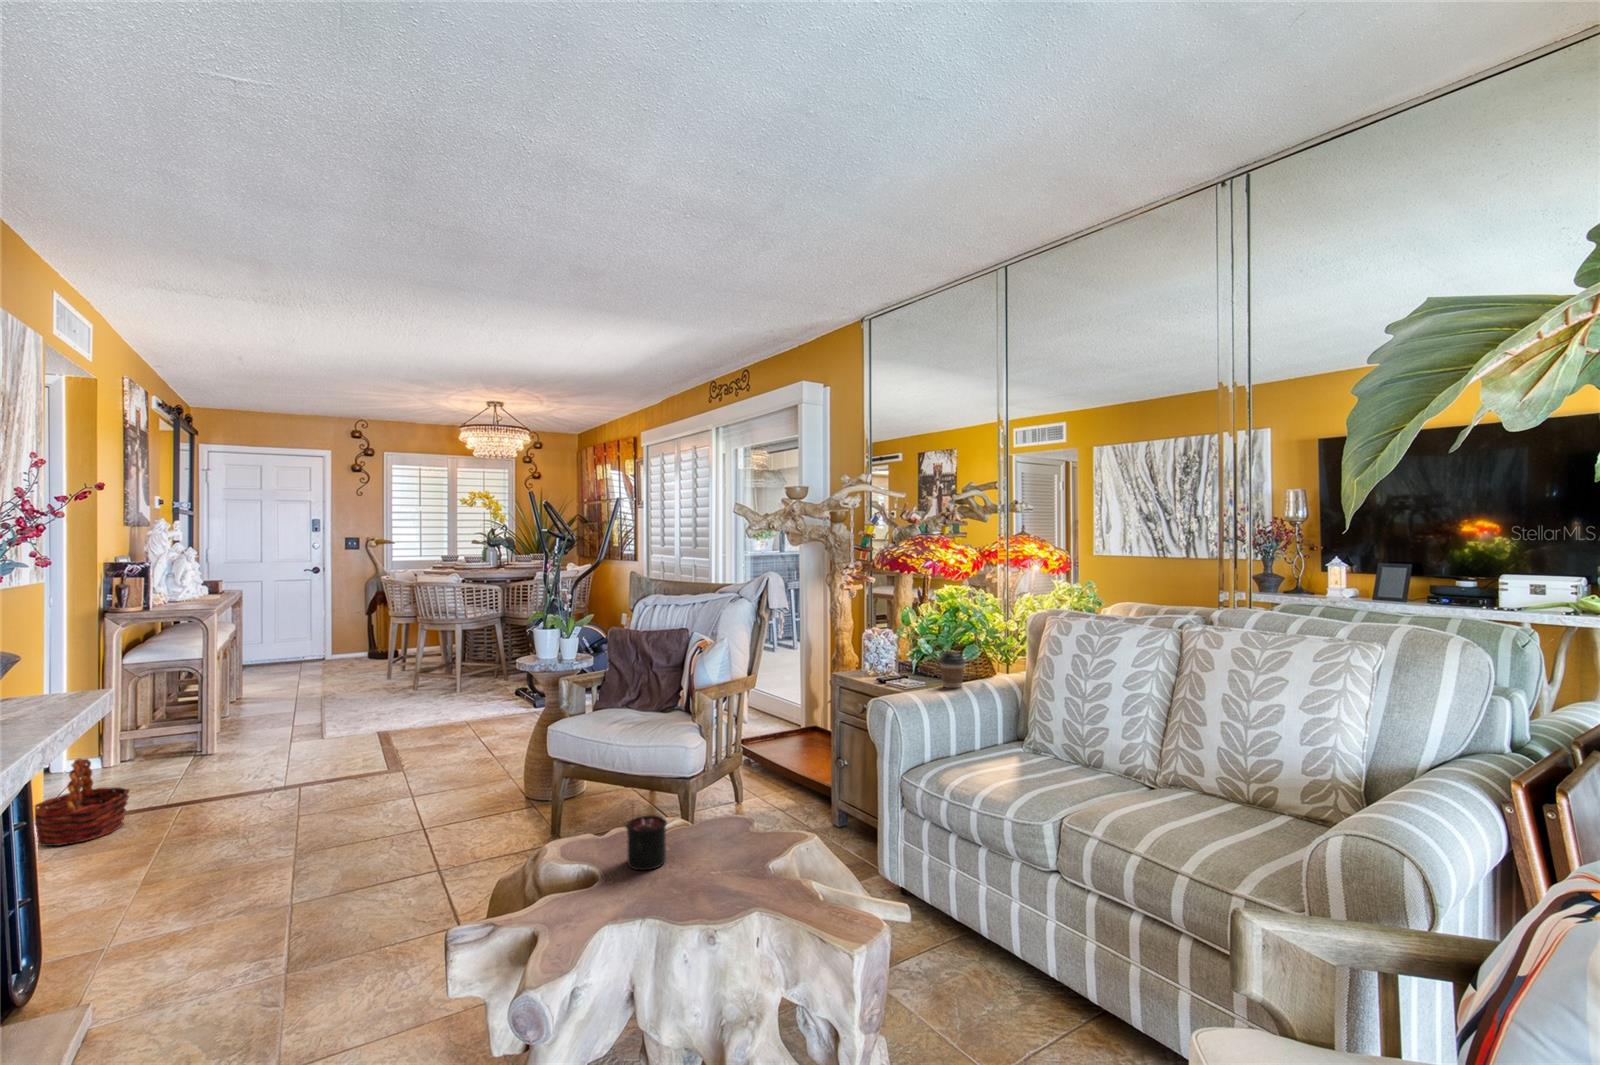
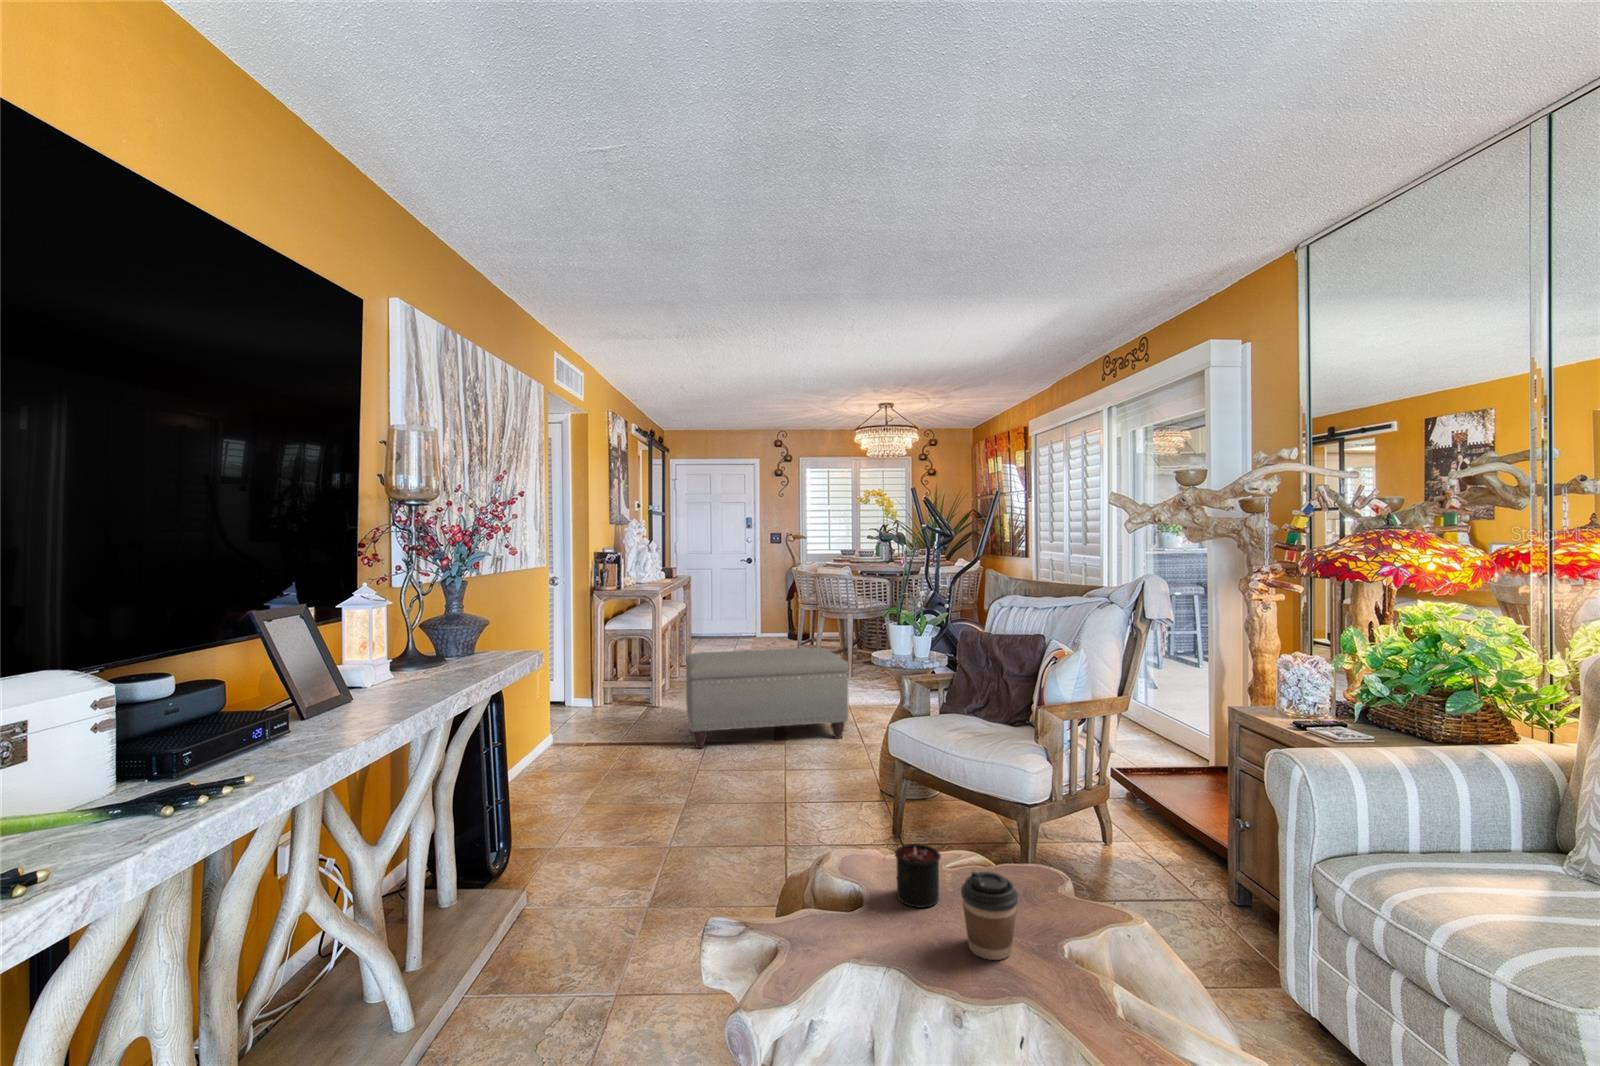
coffee cup: present [939,652,965,688] -> present [961,872,1018,960]
ottoman: none [259,661,478,793] -> present [686,648,848,748]
basket: present [34,758,129,846] -> none [545,698,602,761]

